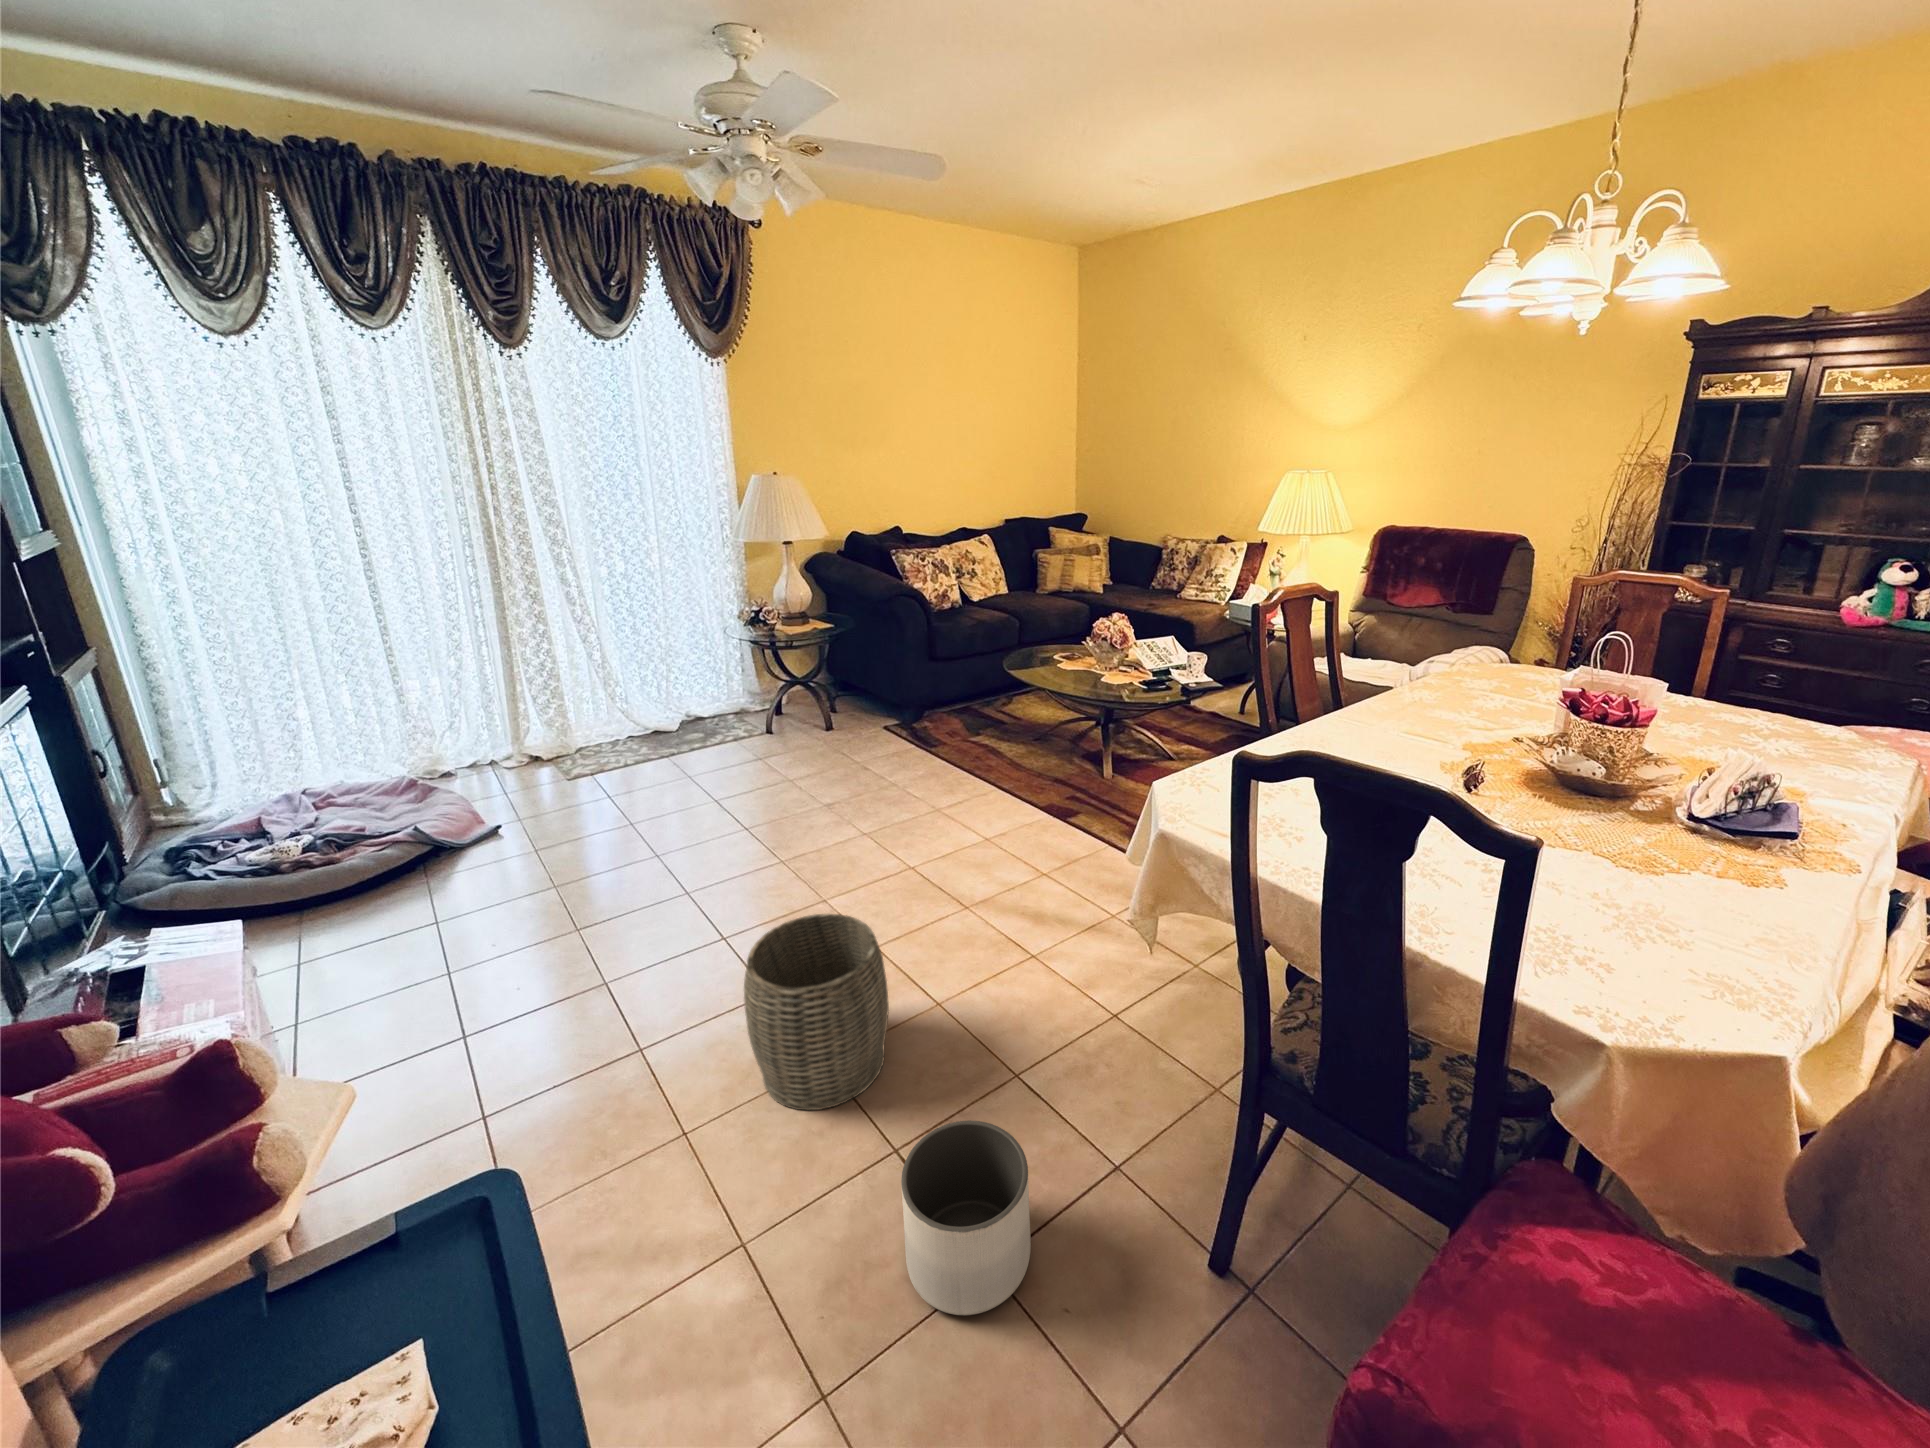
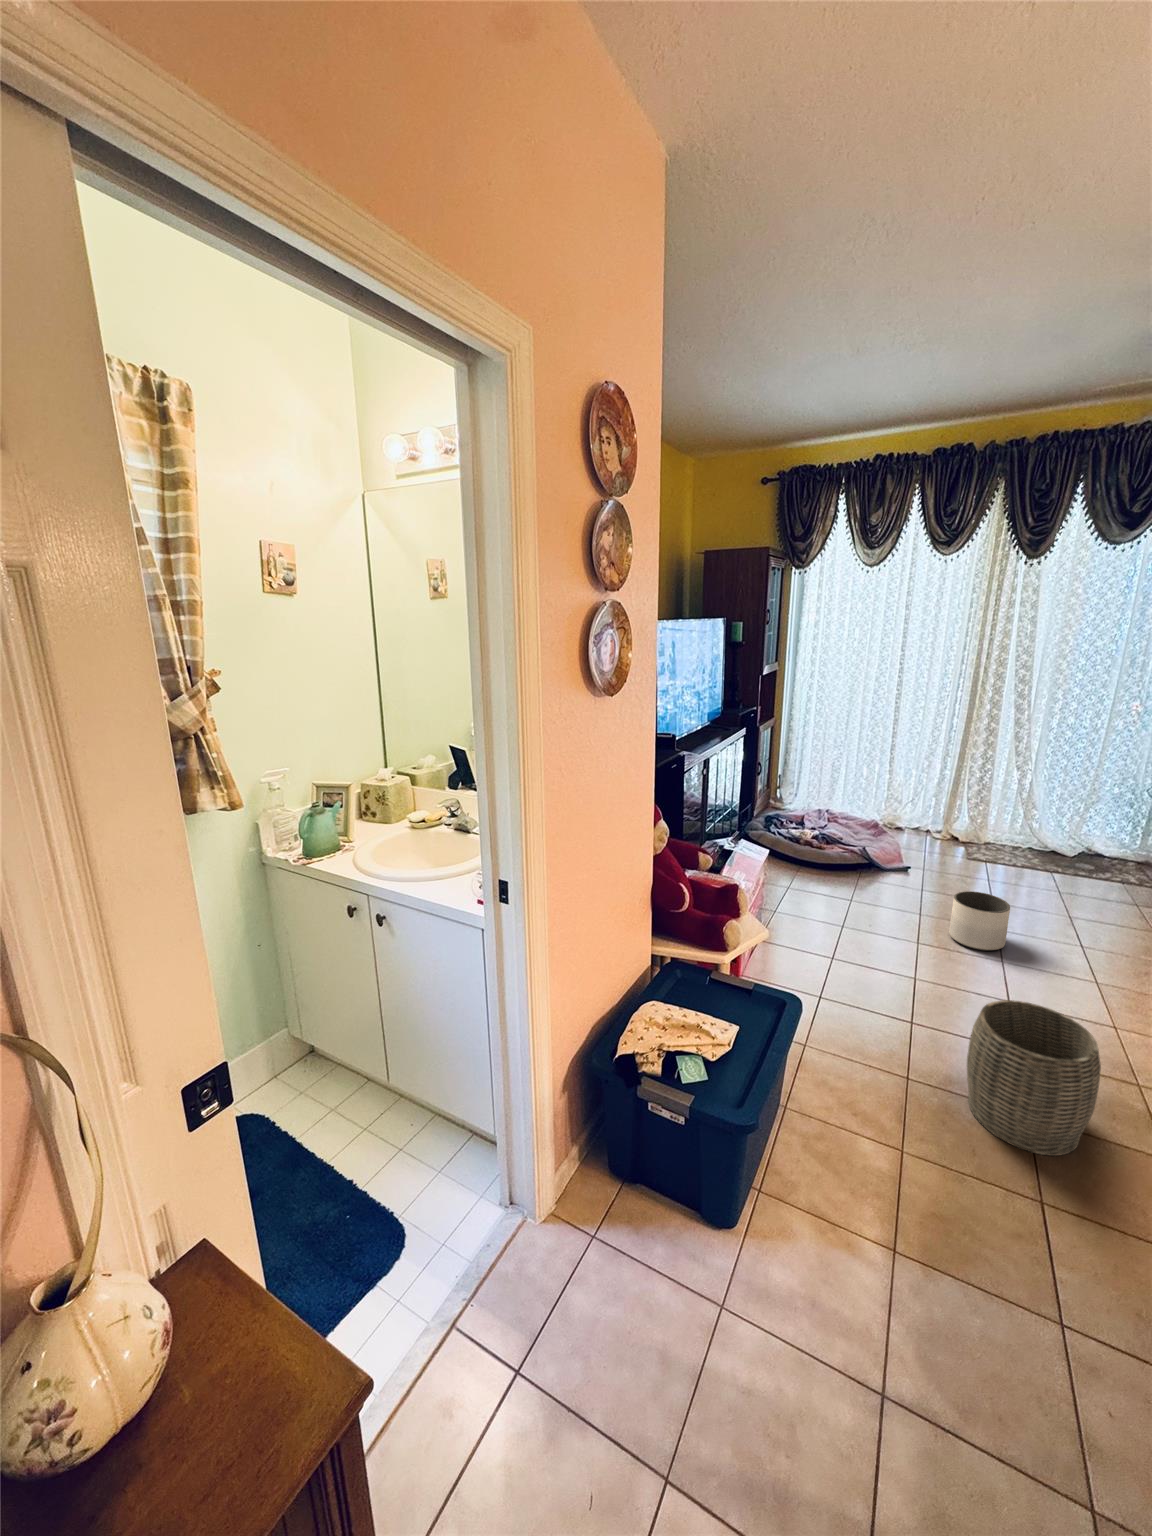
planter: present [901,1120,1031,1315] -> present [949,891,1010,951]

